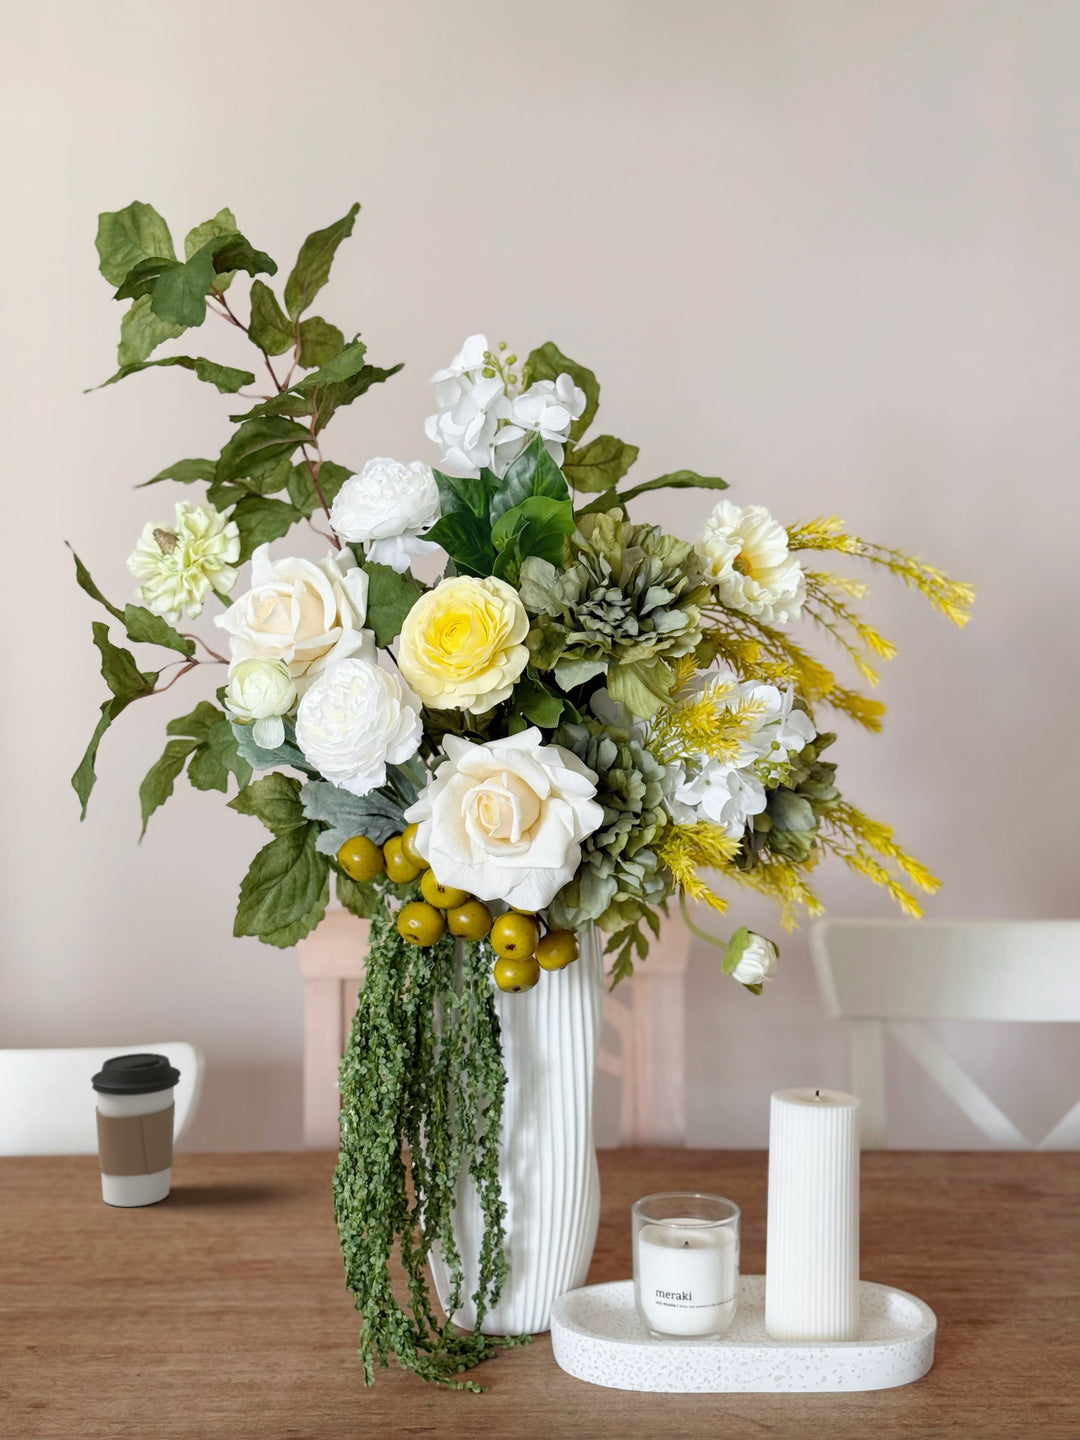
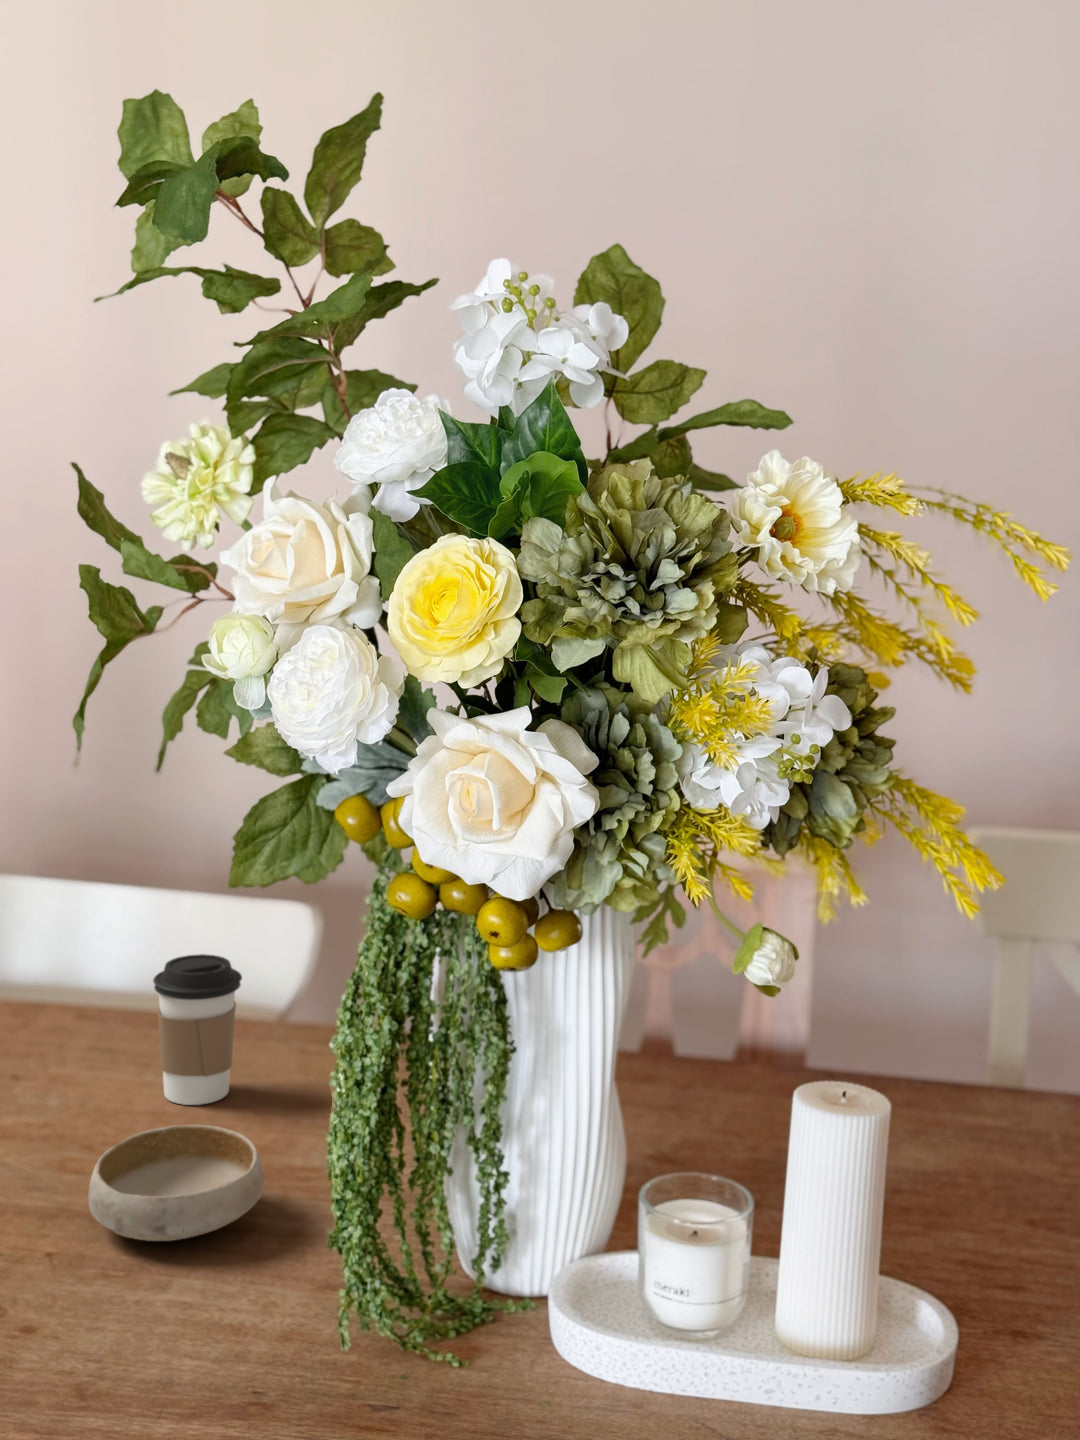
bowl: none [67,1206,244,1318] -> present [88,1125,264,1241]

